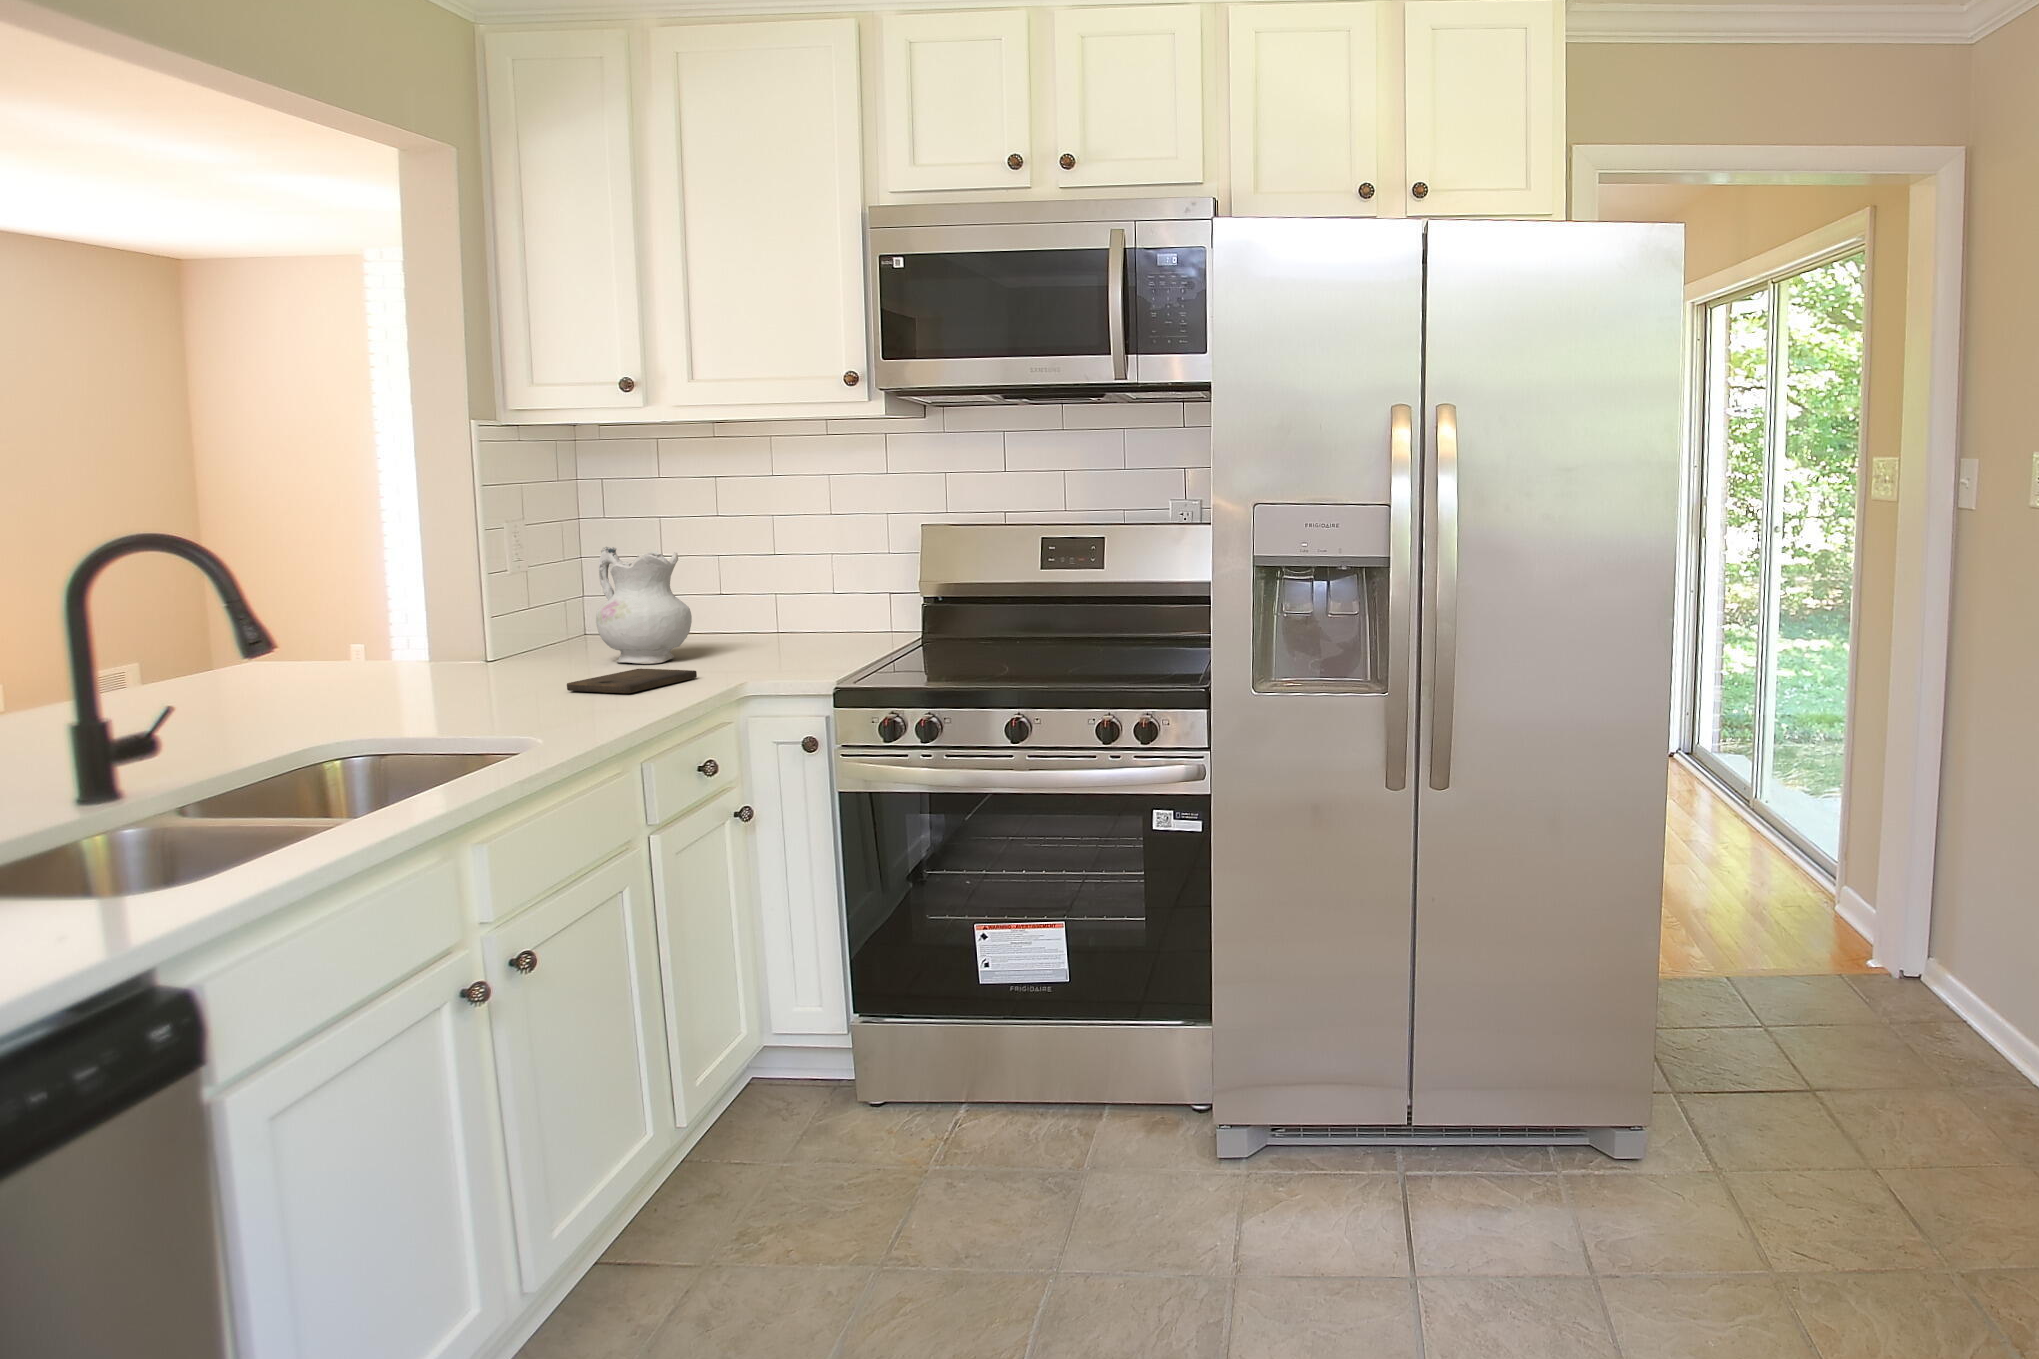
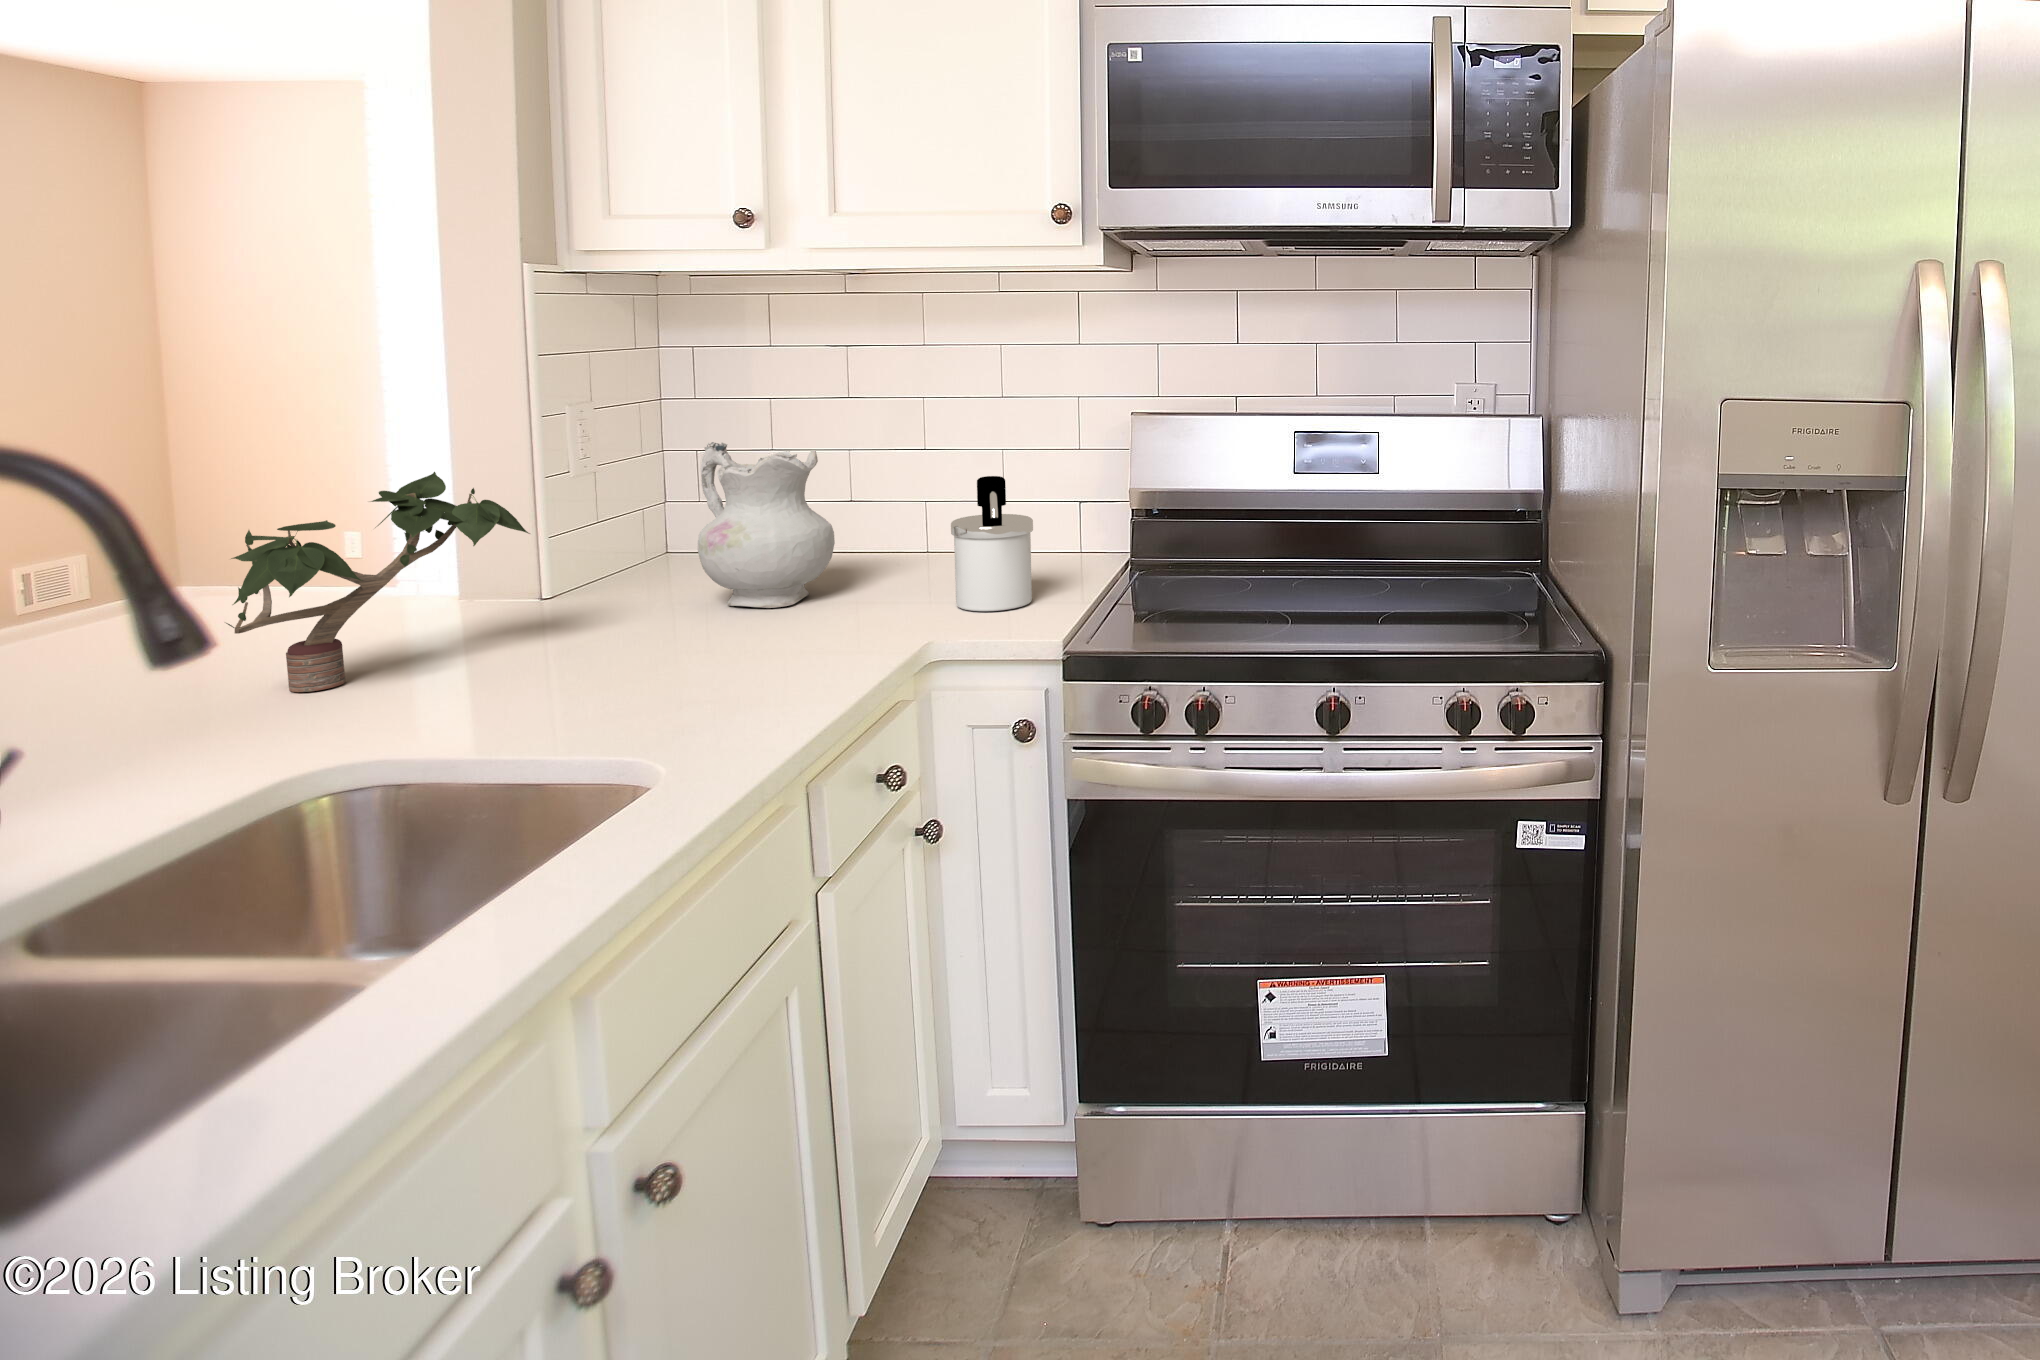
potted plant: none [289,554,496,691] -> present [226,472,530,692]
soap dispenser: none [770,571,830,667] -> present [951,476,1033,611]
cutting board: present [567,669,697,693] -> none [659,627,854,685]

